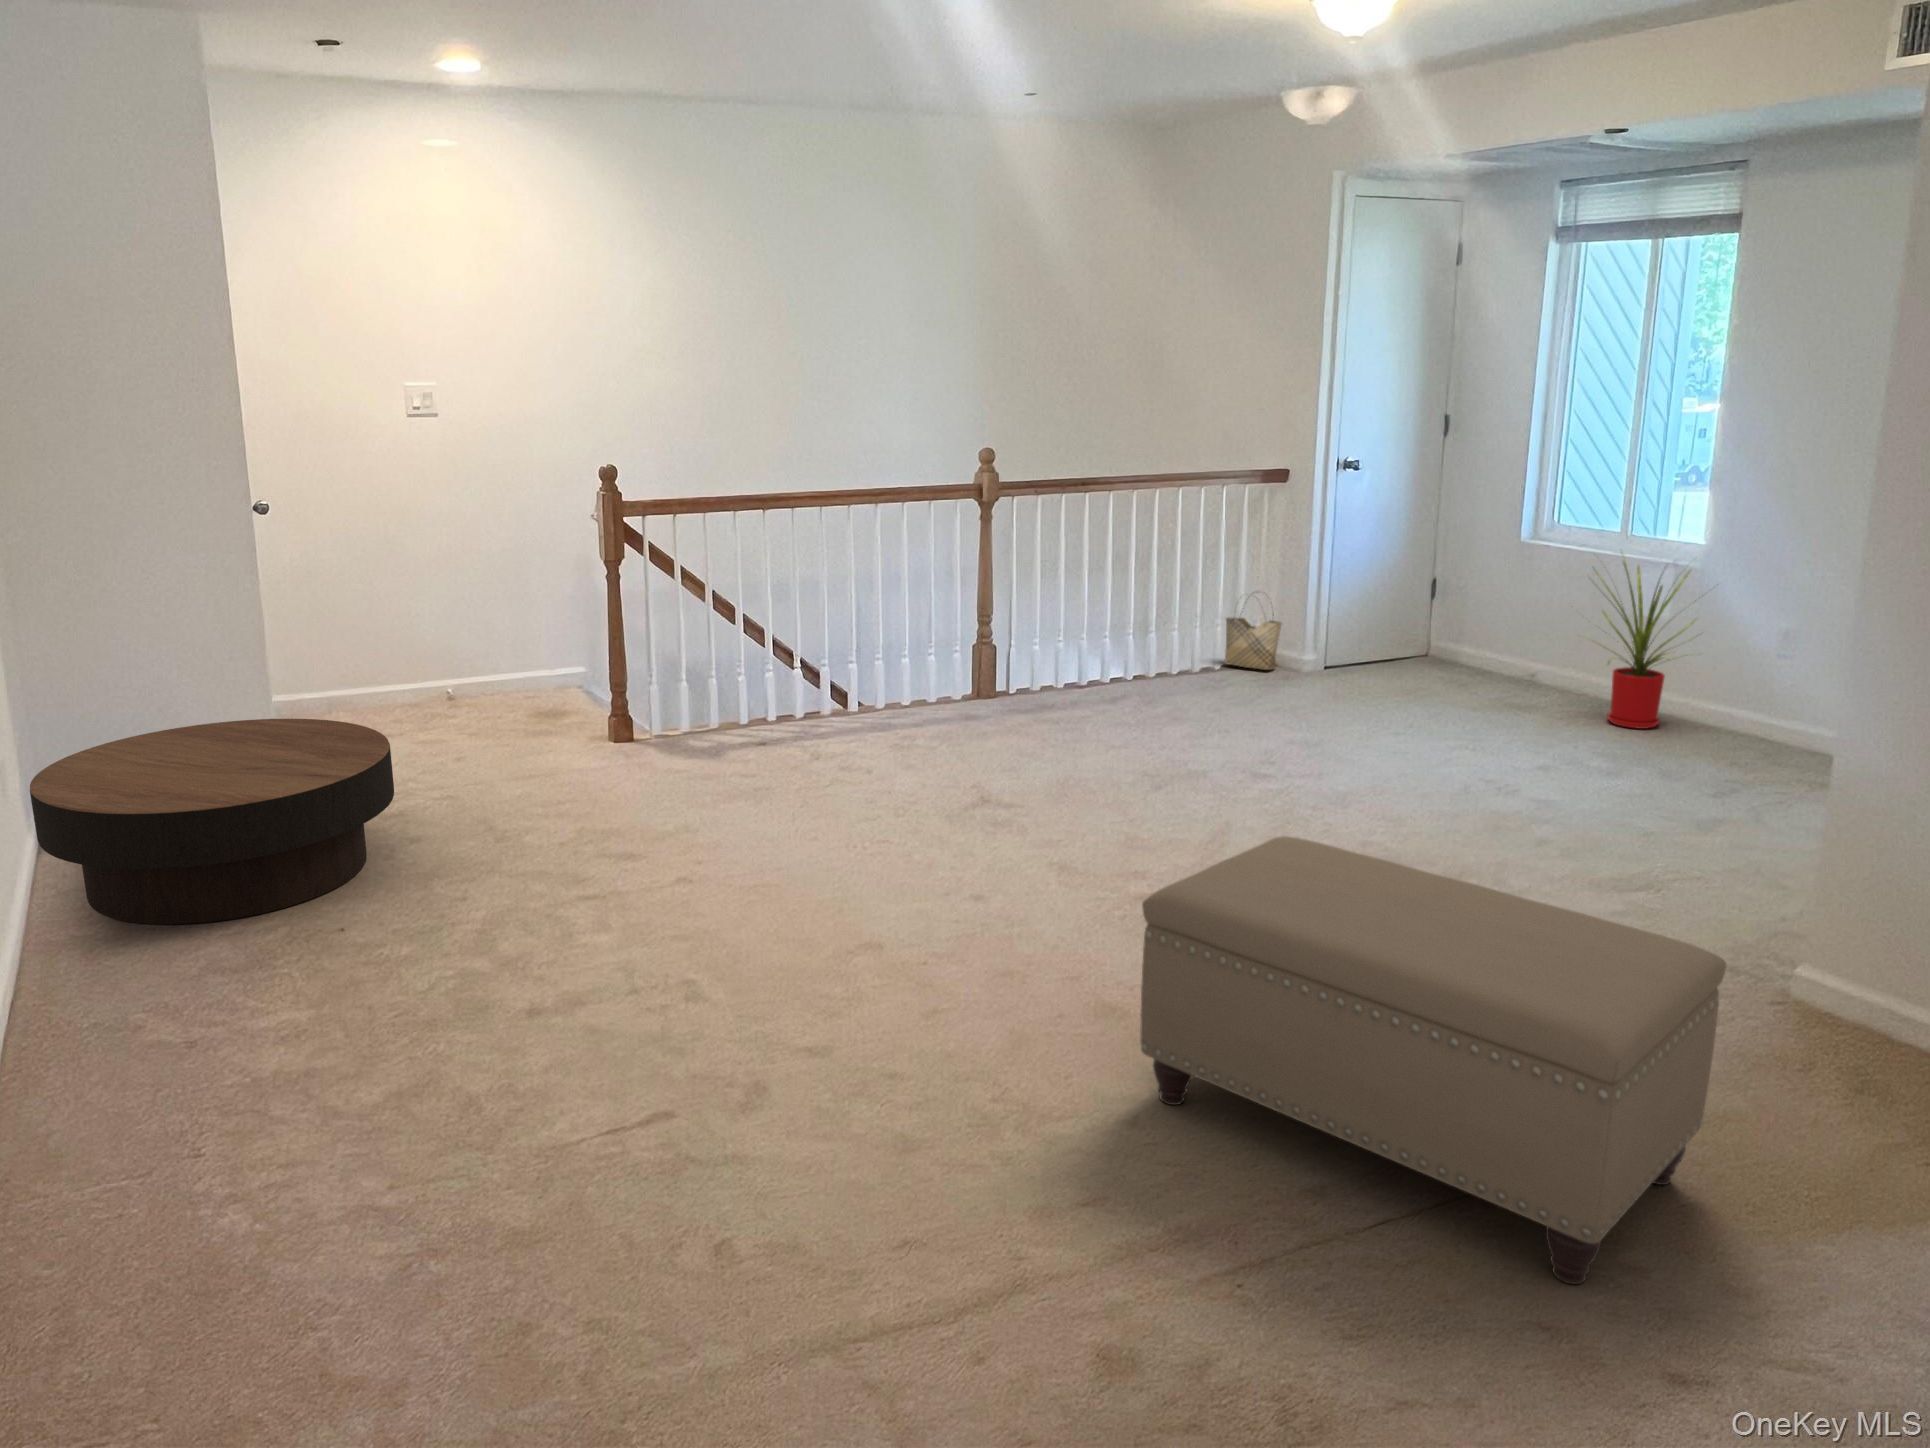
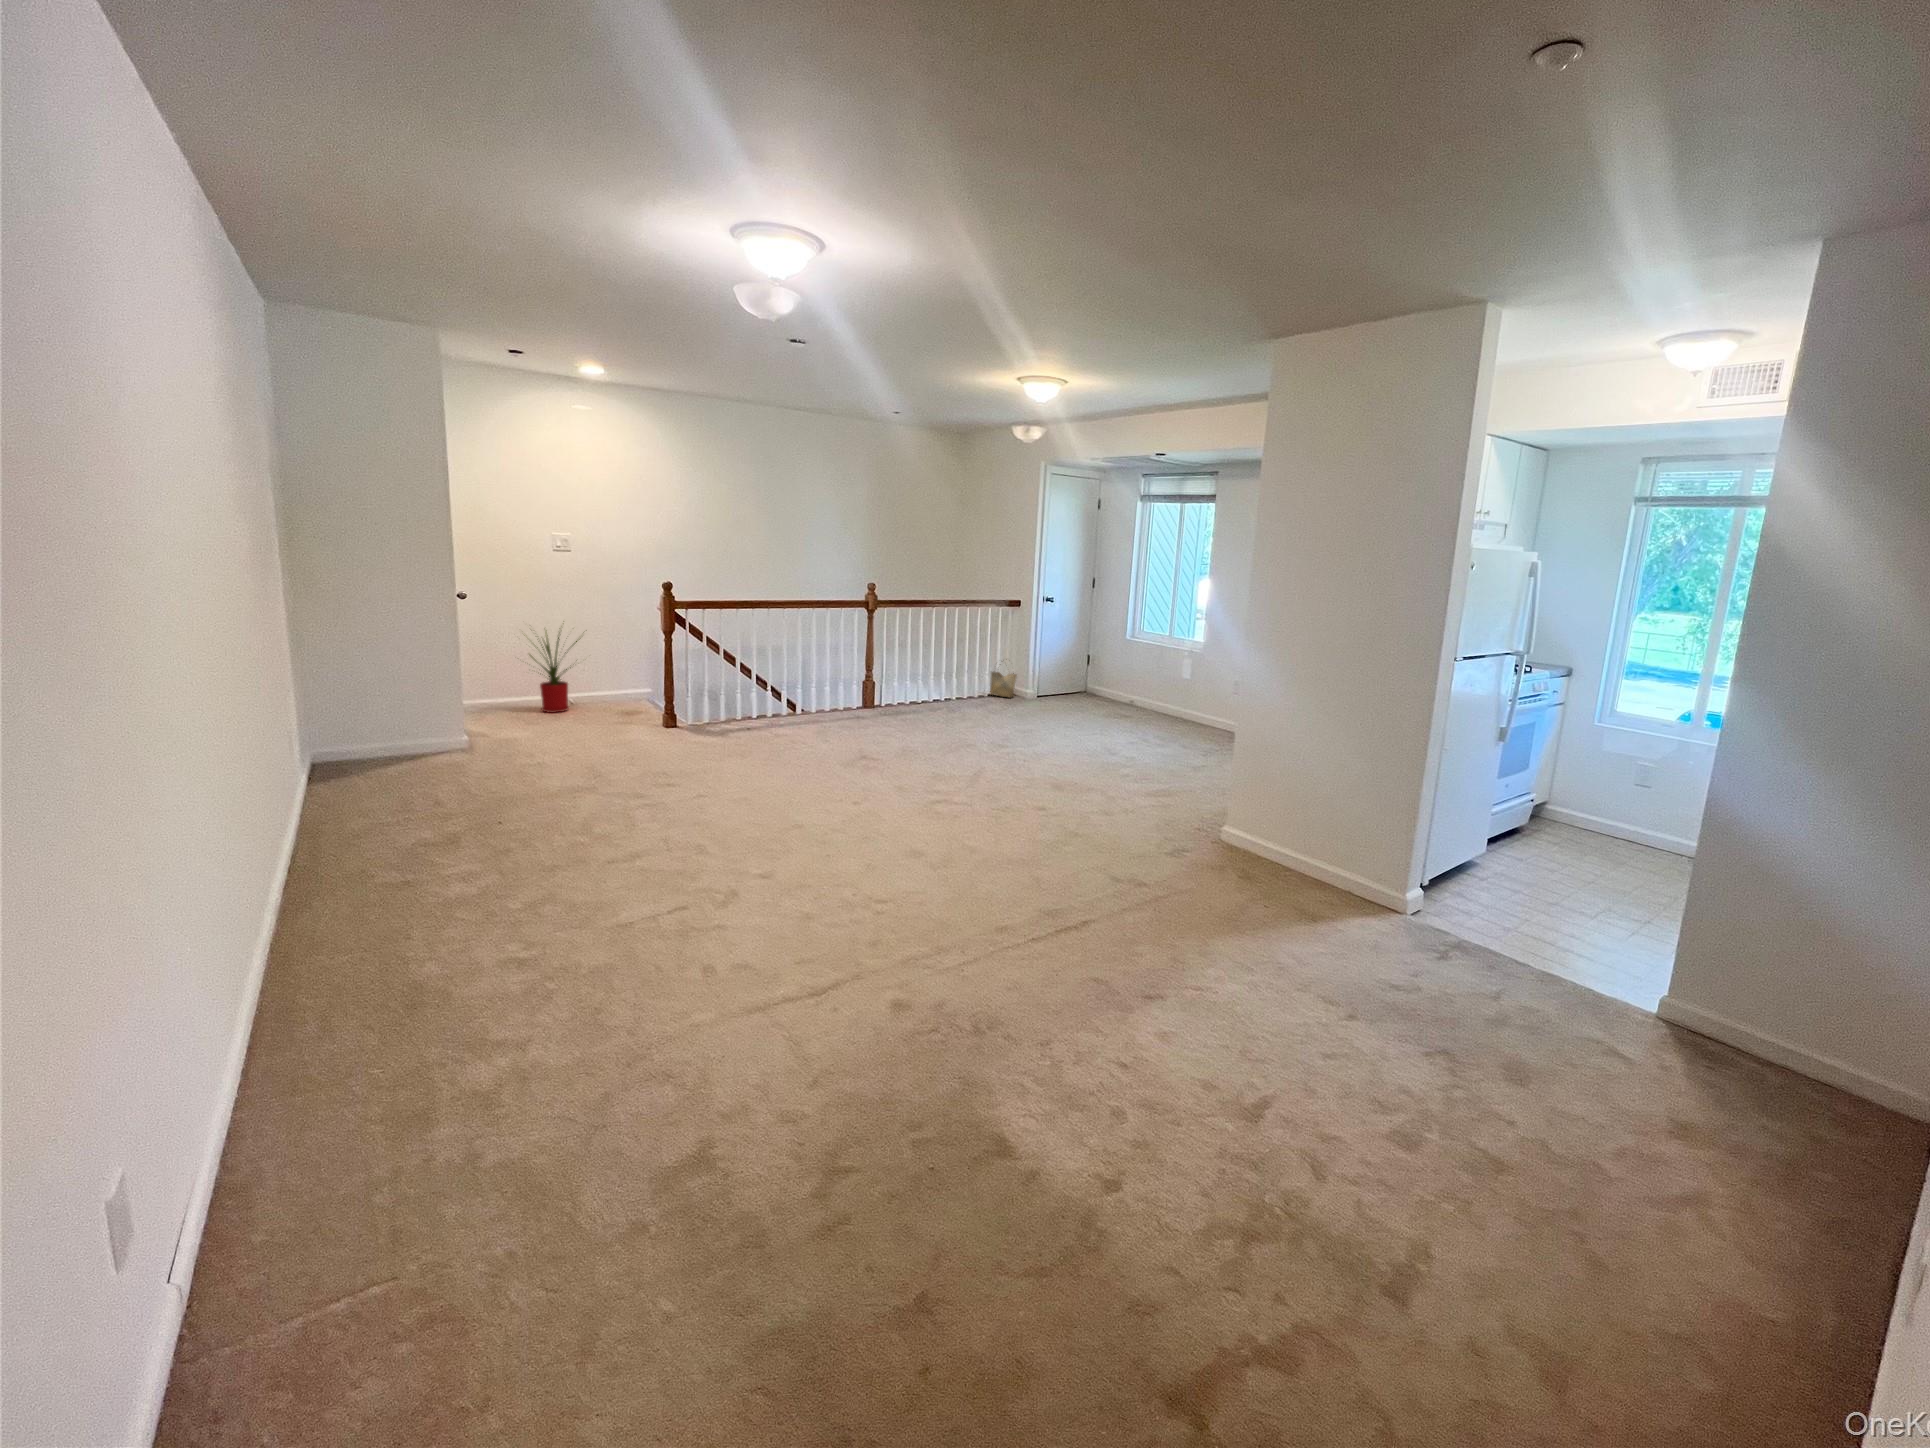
house plant: present [1596,562,1703,729] -> present [530,632,580,713]
coffee table: present [30,719,394,924] -> none [329,708,546,813]
ottoman: present [1140,836,1726,1284] -> none [925,758,1158,929]

